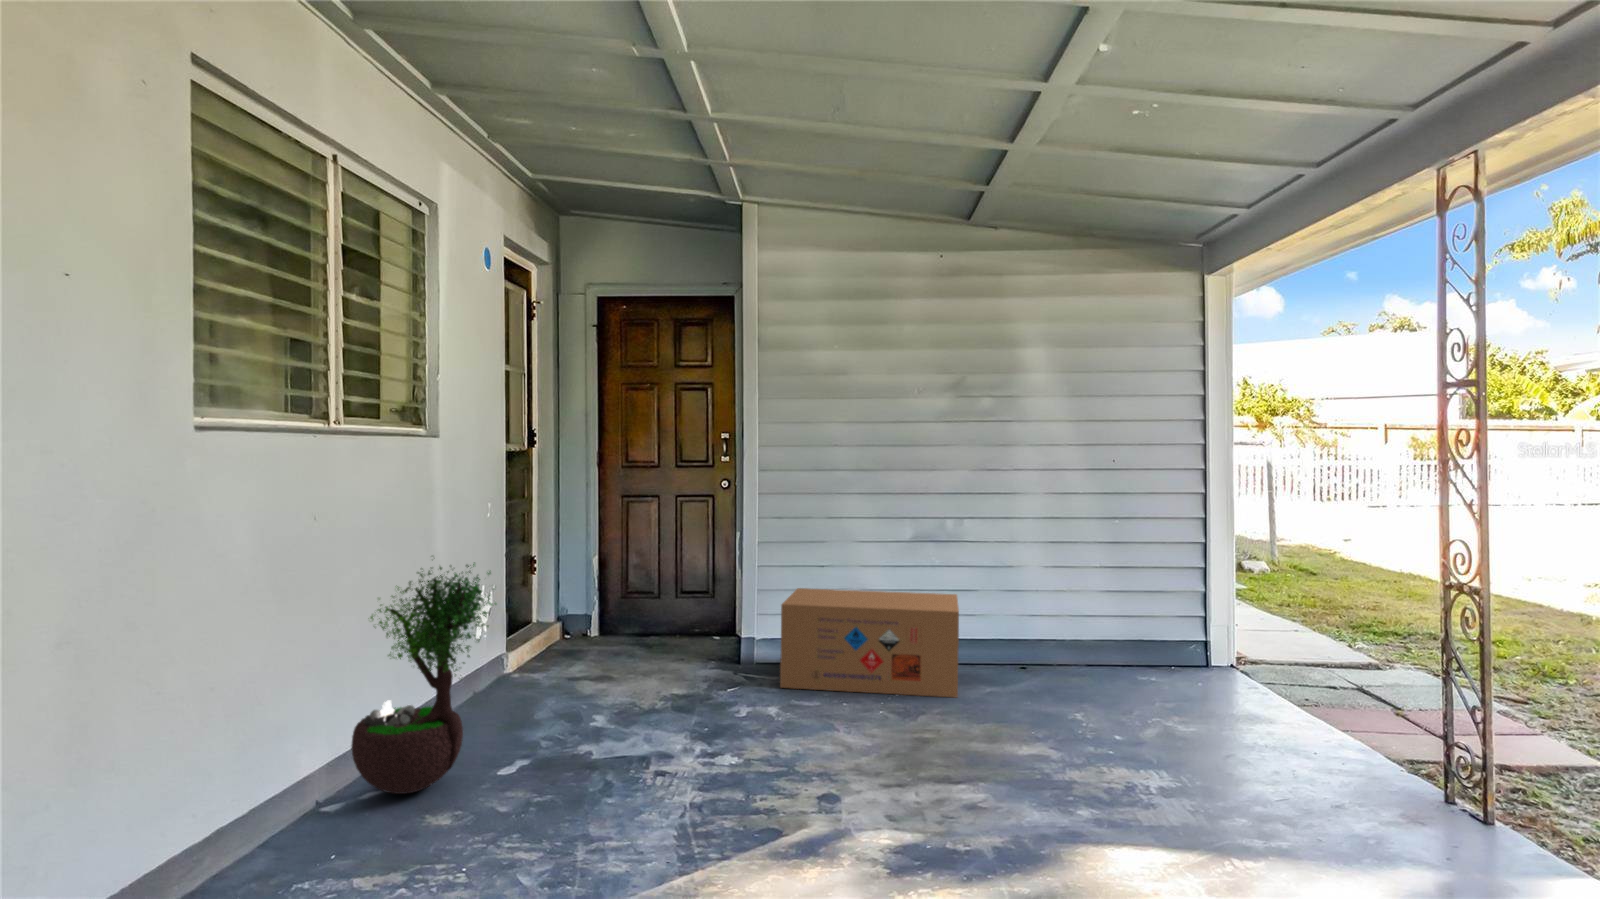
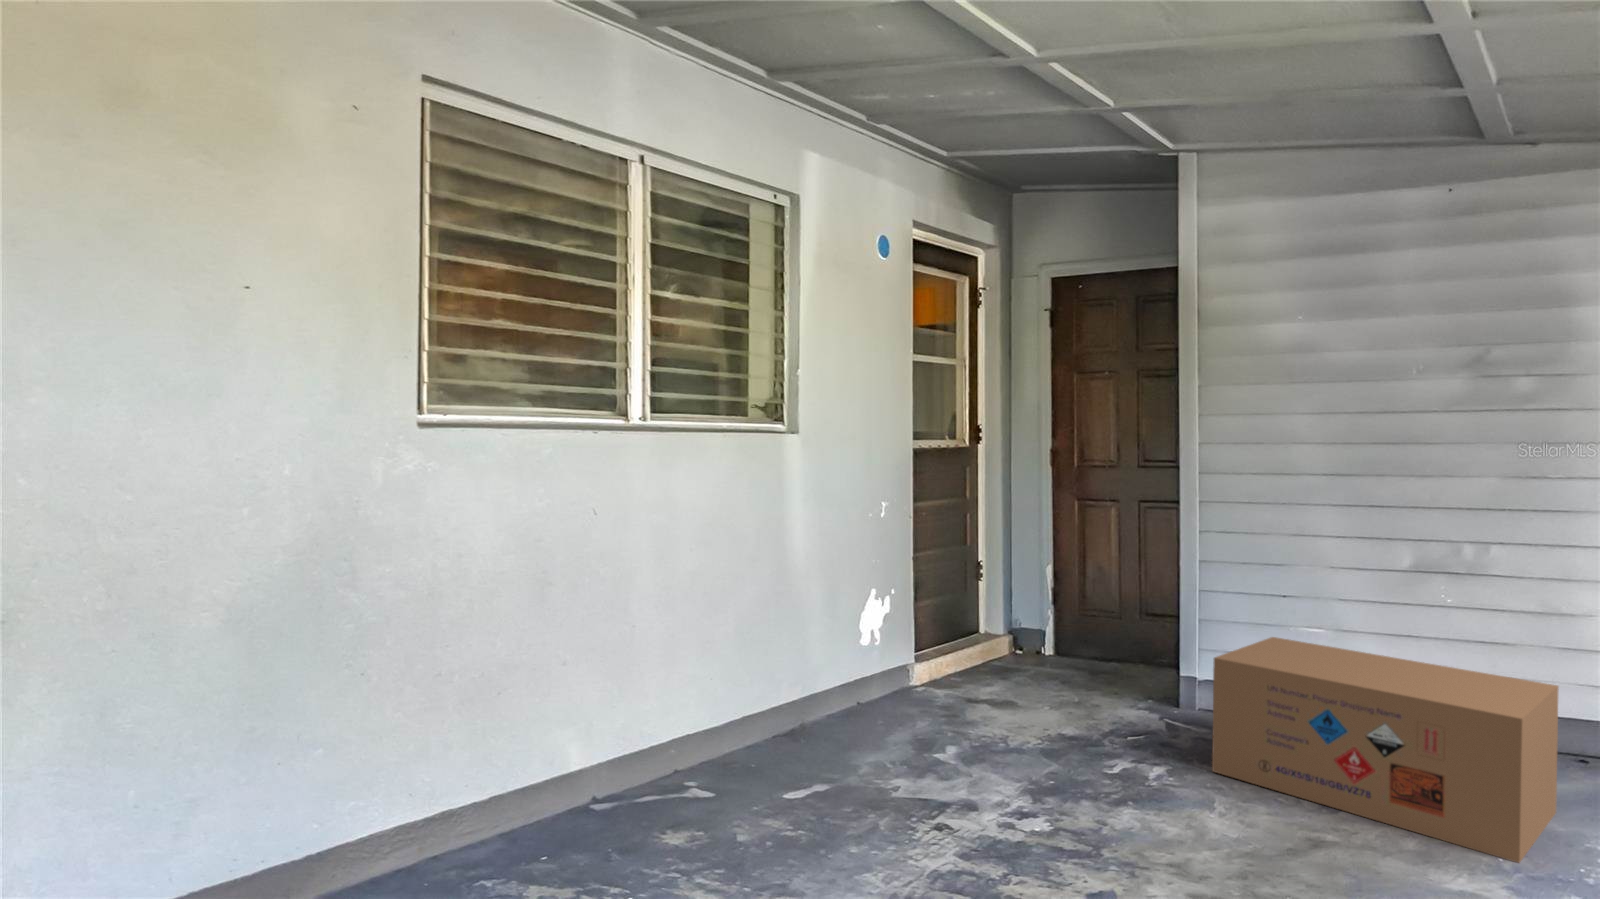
potted tree: present [351,564,492,794] -> none [649,555,789,797]

